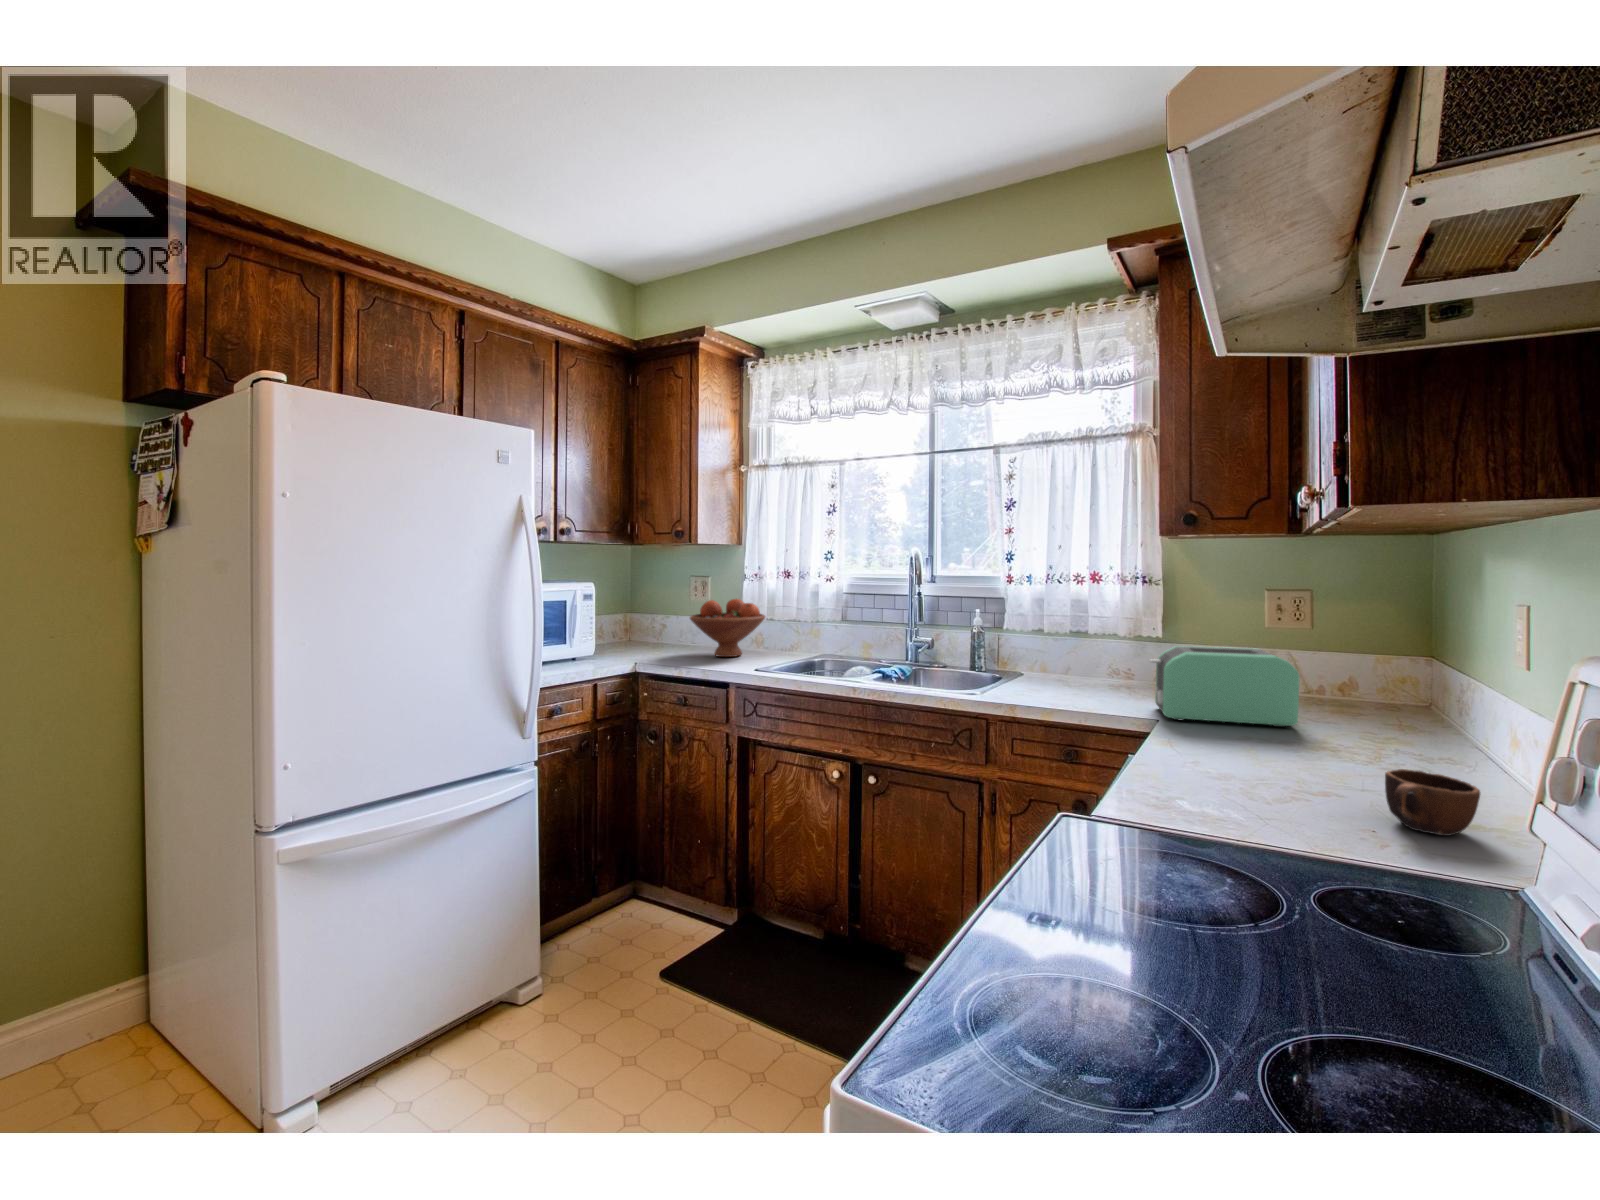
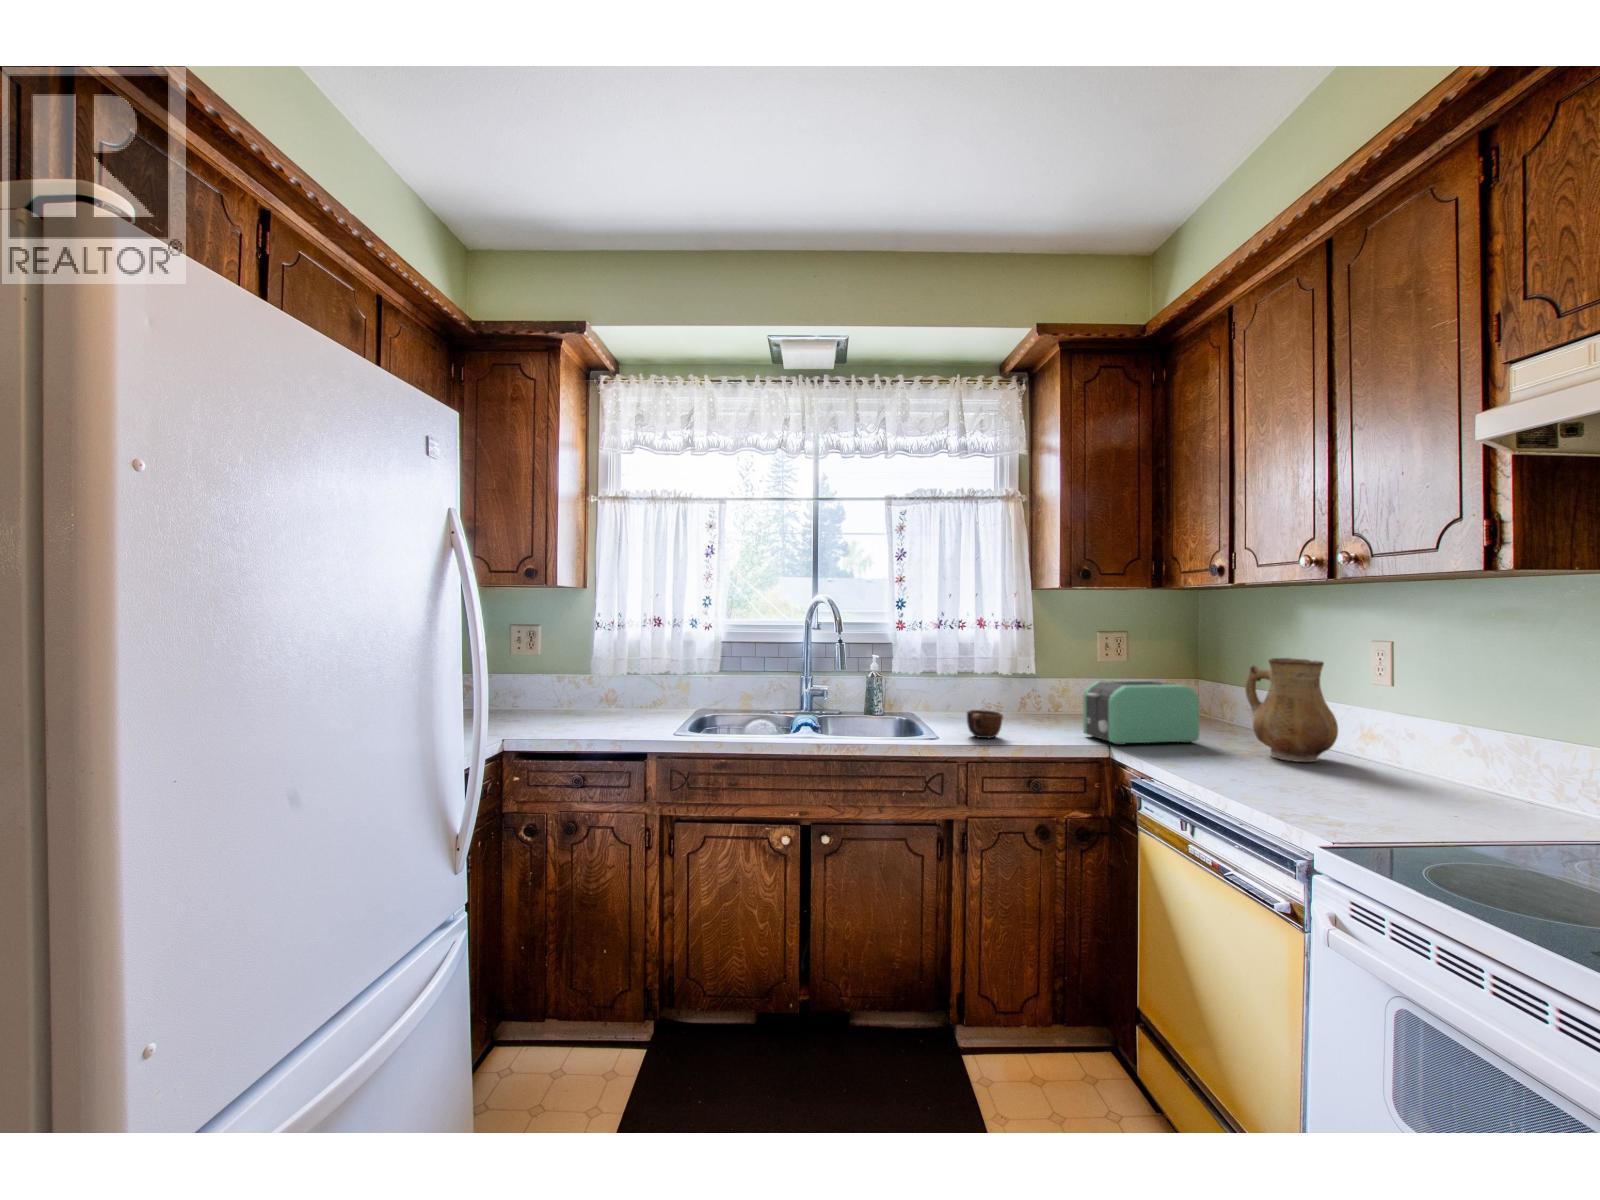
fruit bowl: present [690,599,765,657] -> none [543,650,639,721]
ceramic pitcher: none [1345,627,1471,768] -> present [1245,658,1338,762]
mug: present [1385,769,1480,836] -> present [967,710,1003,738]

